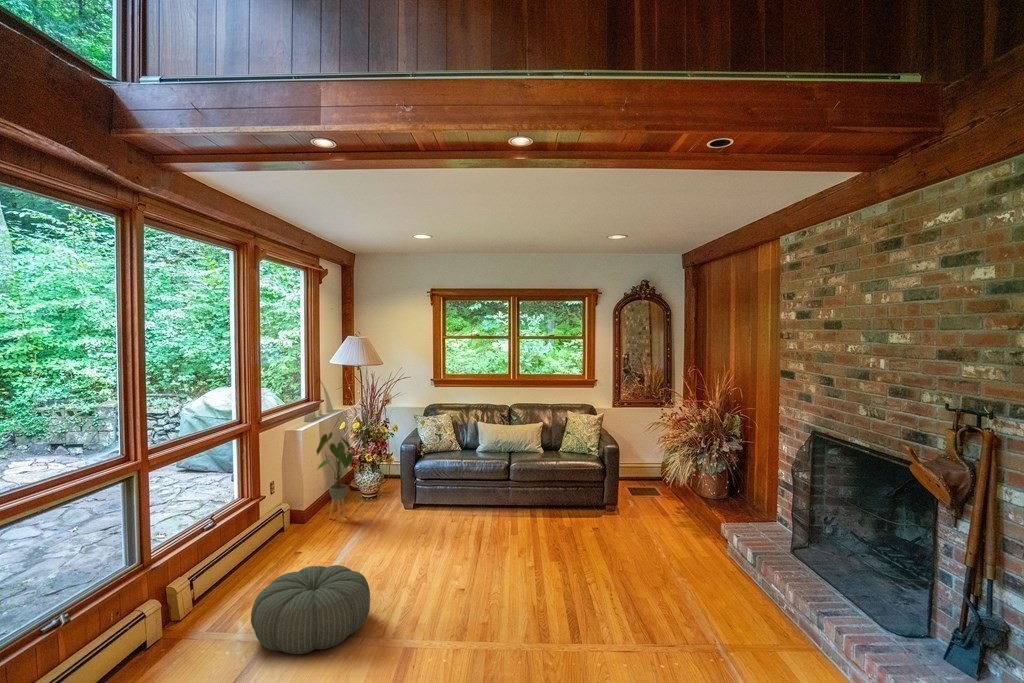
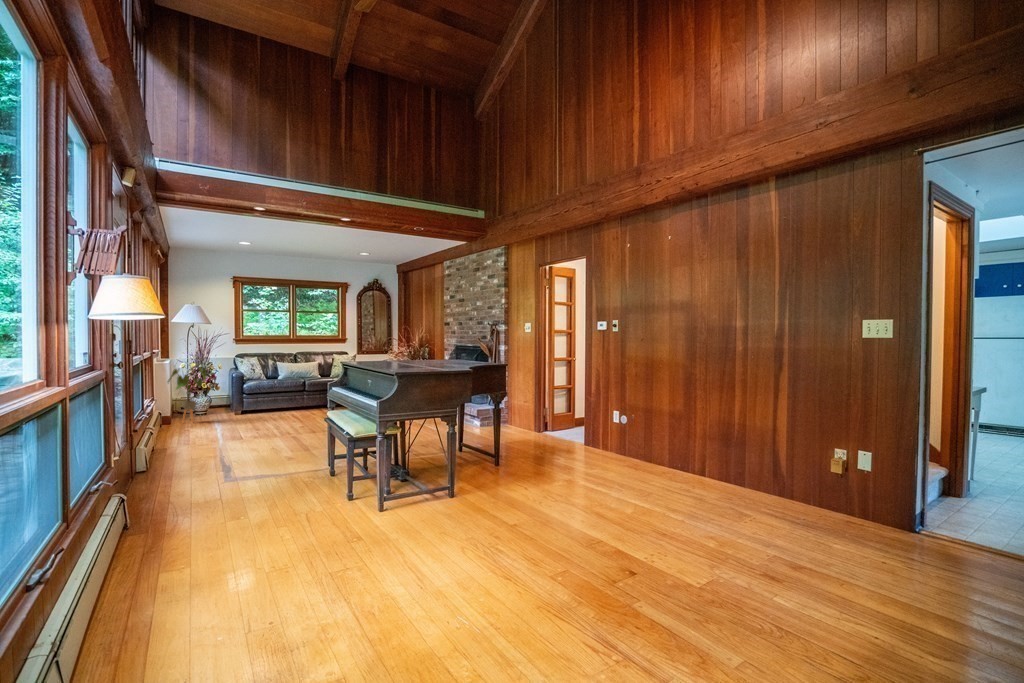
pouf: present [251,565,370,654] -> none [202,416,265,446]

